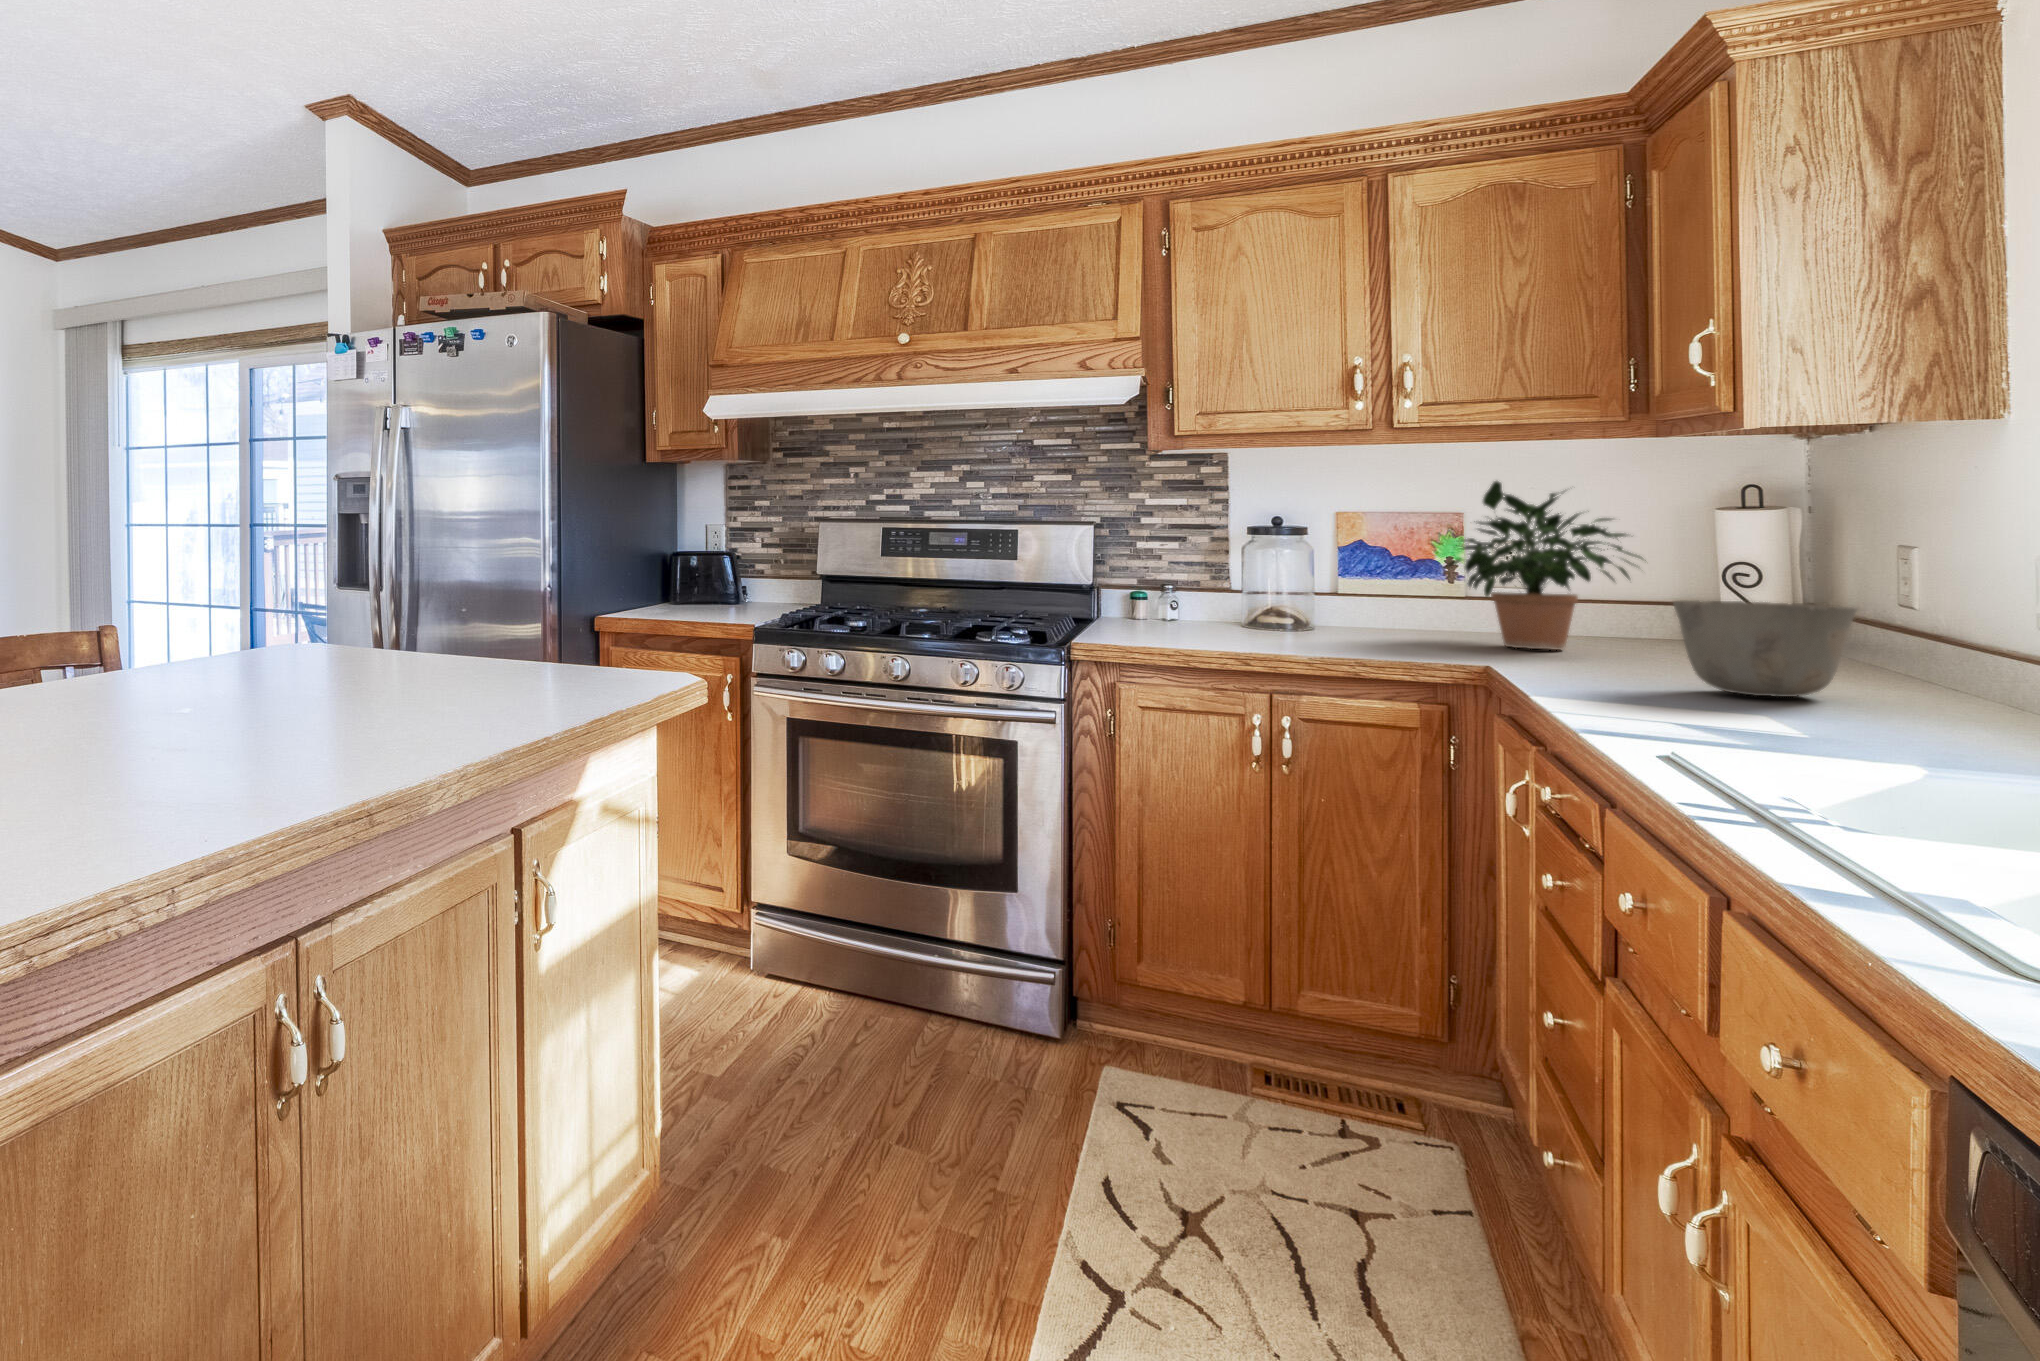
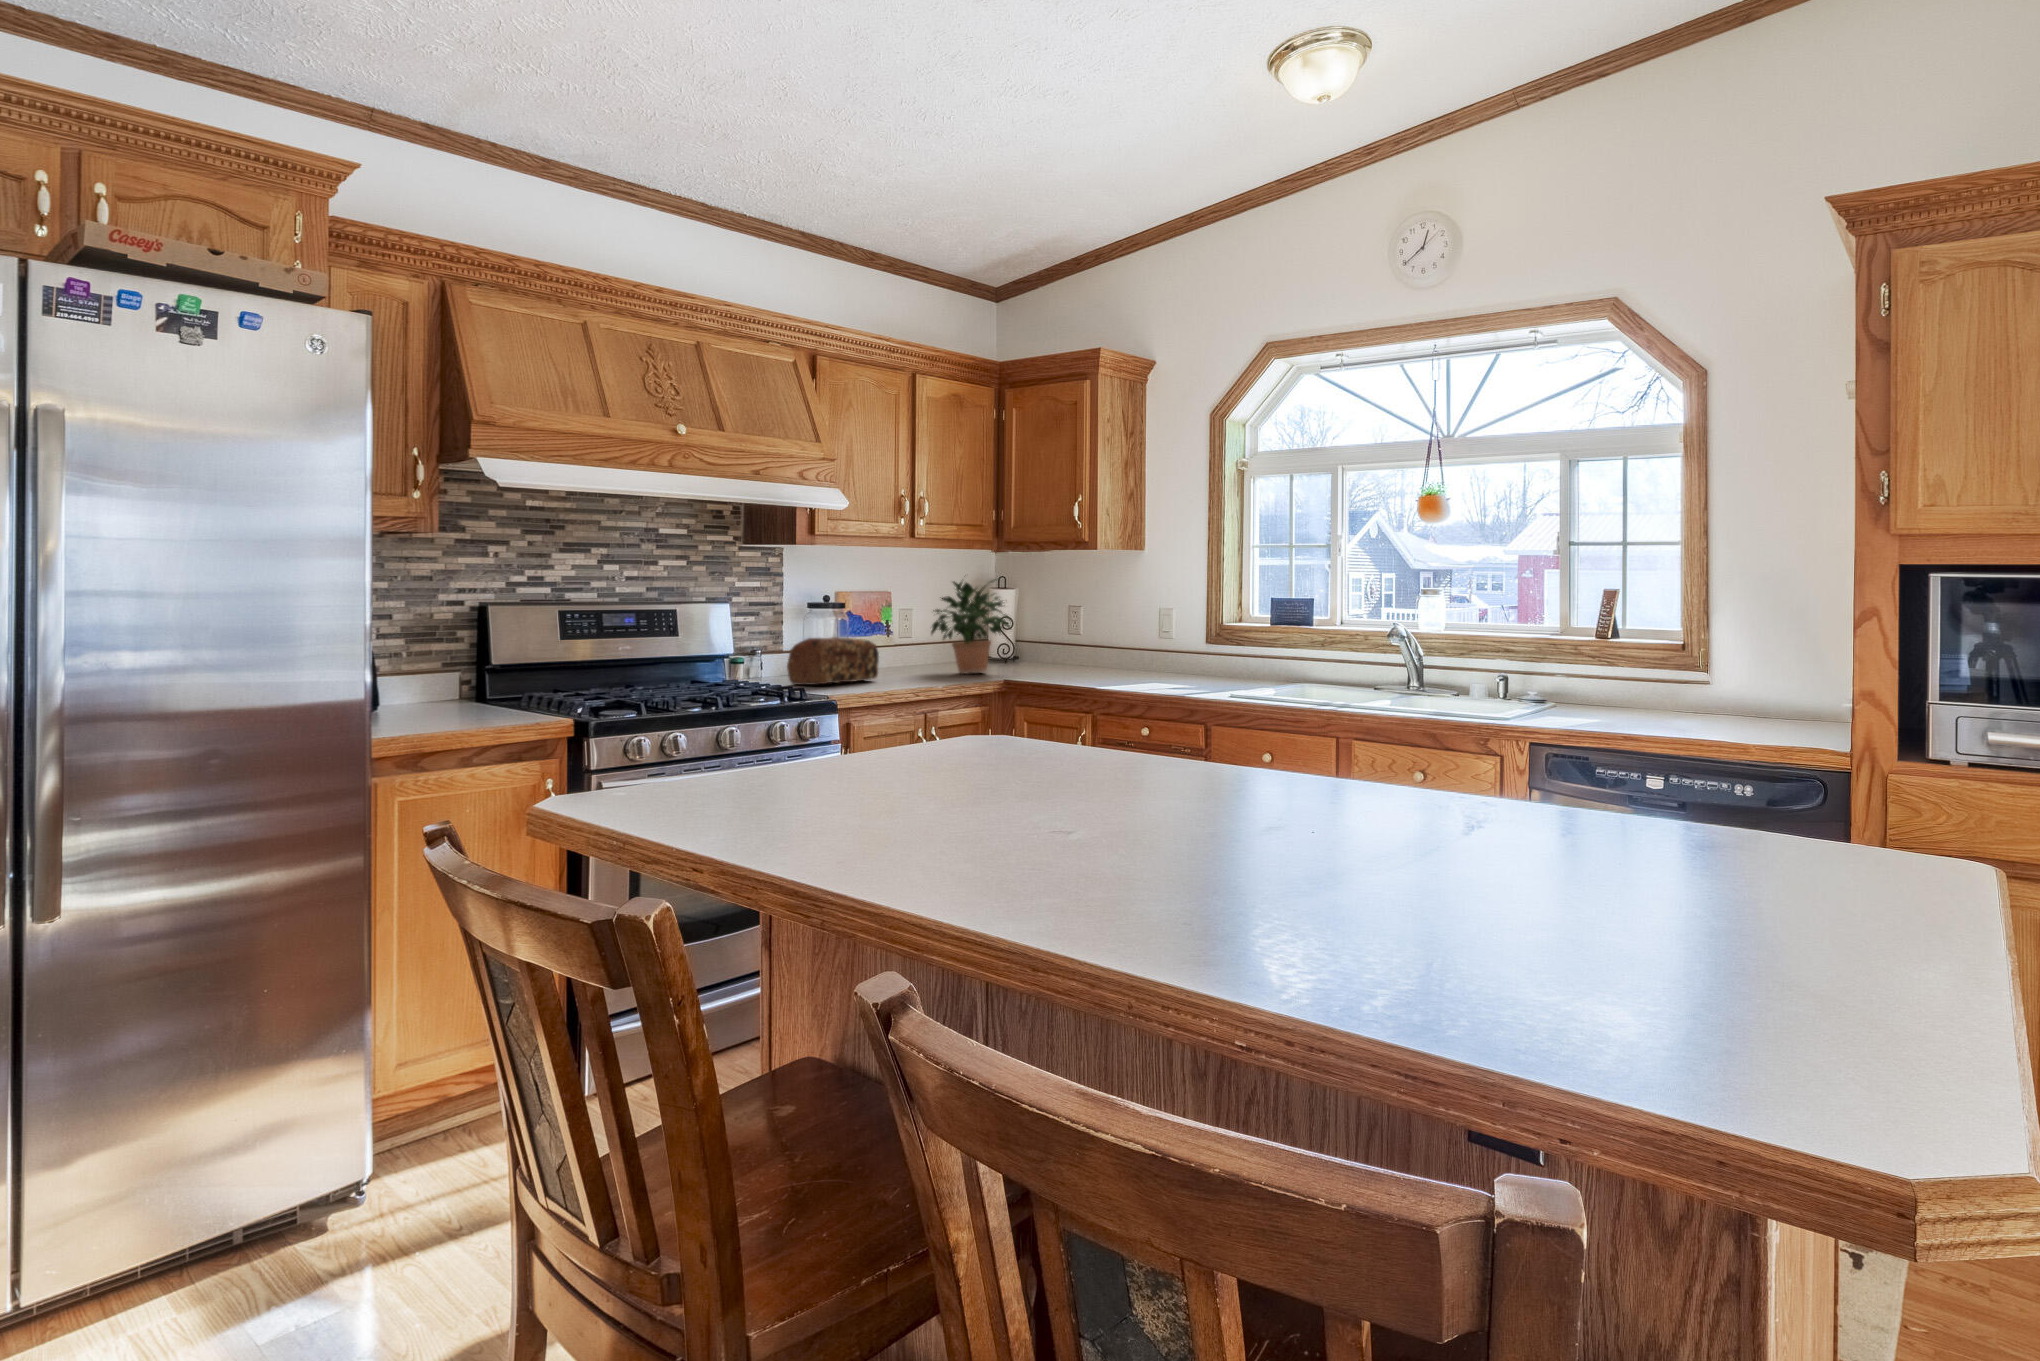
bread loaf: none [1151,570,1291,635] -> present [787,637,879,685]
ceramic bowl: present [1673,601,1857,697] -> none [1098,635,1159,679]

